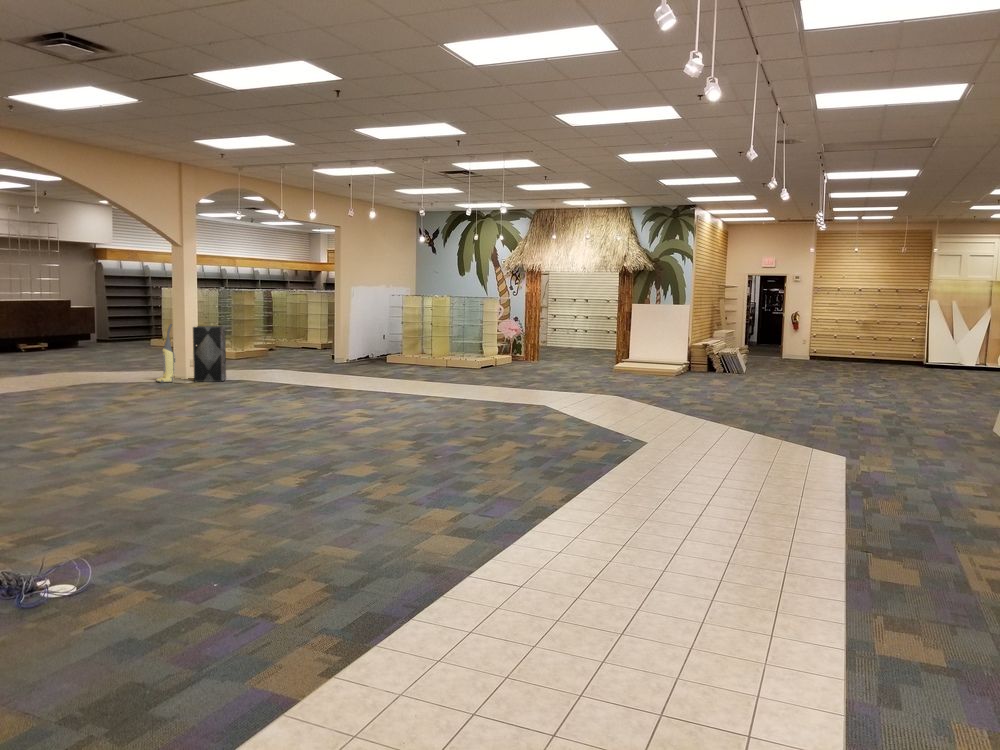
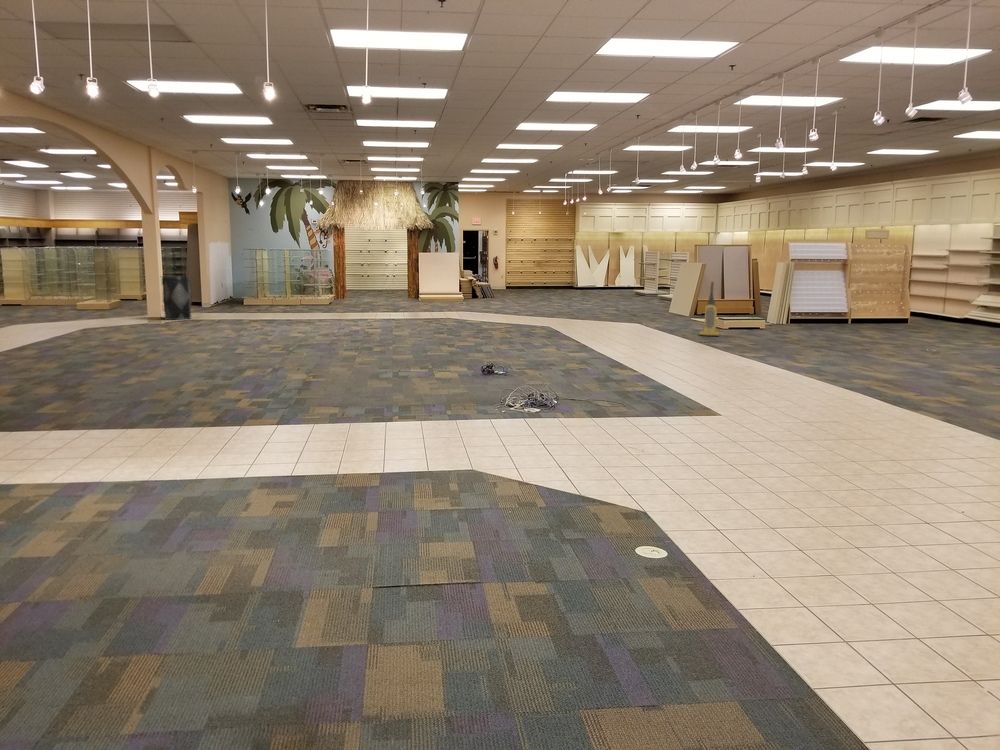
vacuum cleaner: present [156,324,175,383] -> present [699,282,720,336]

